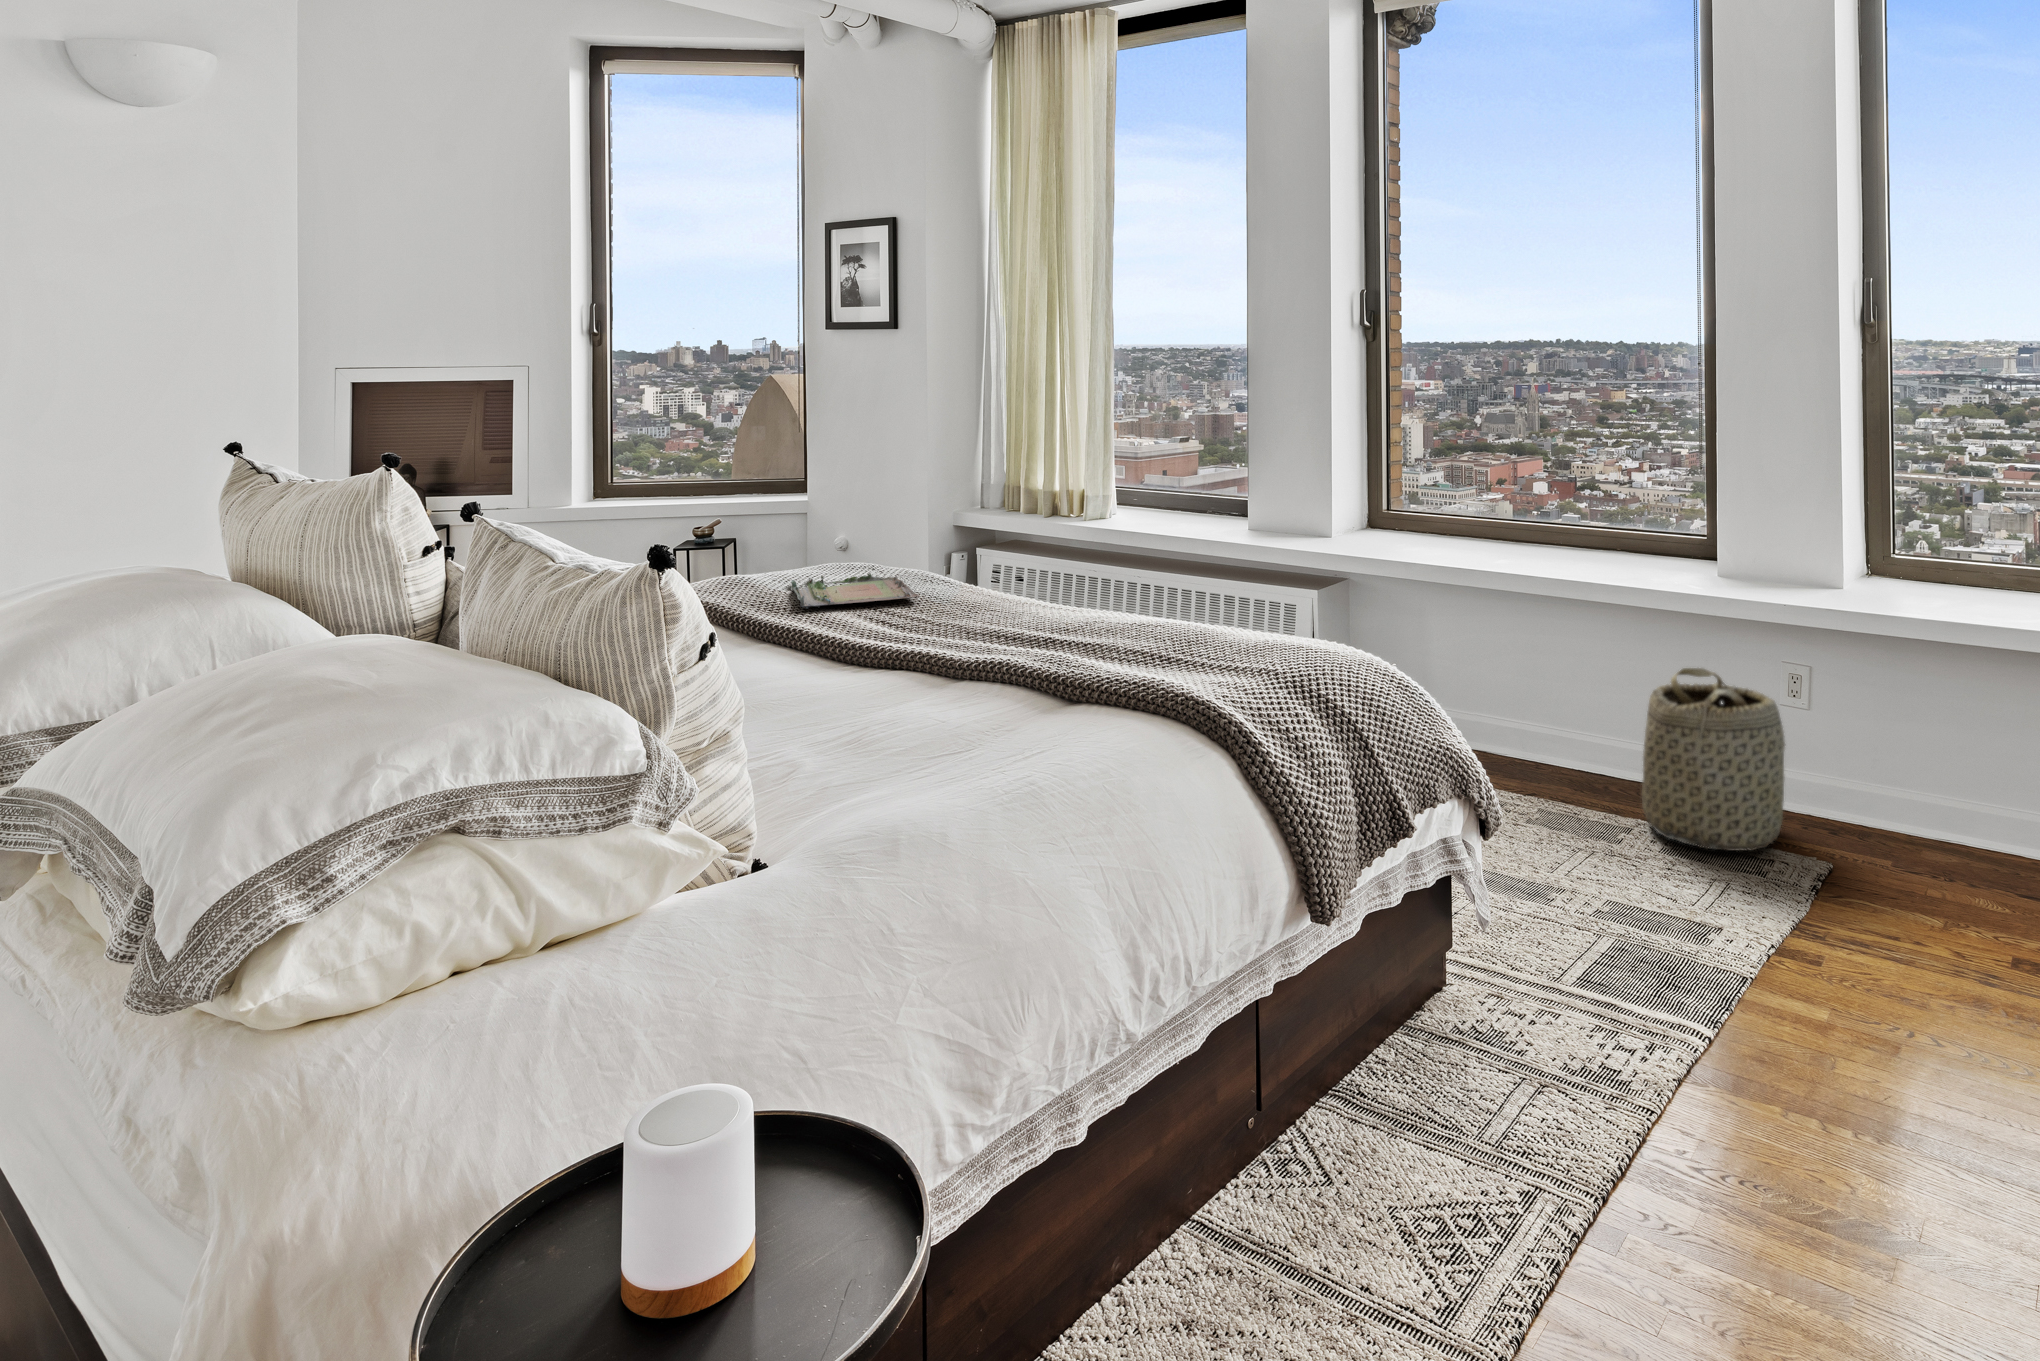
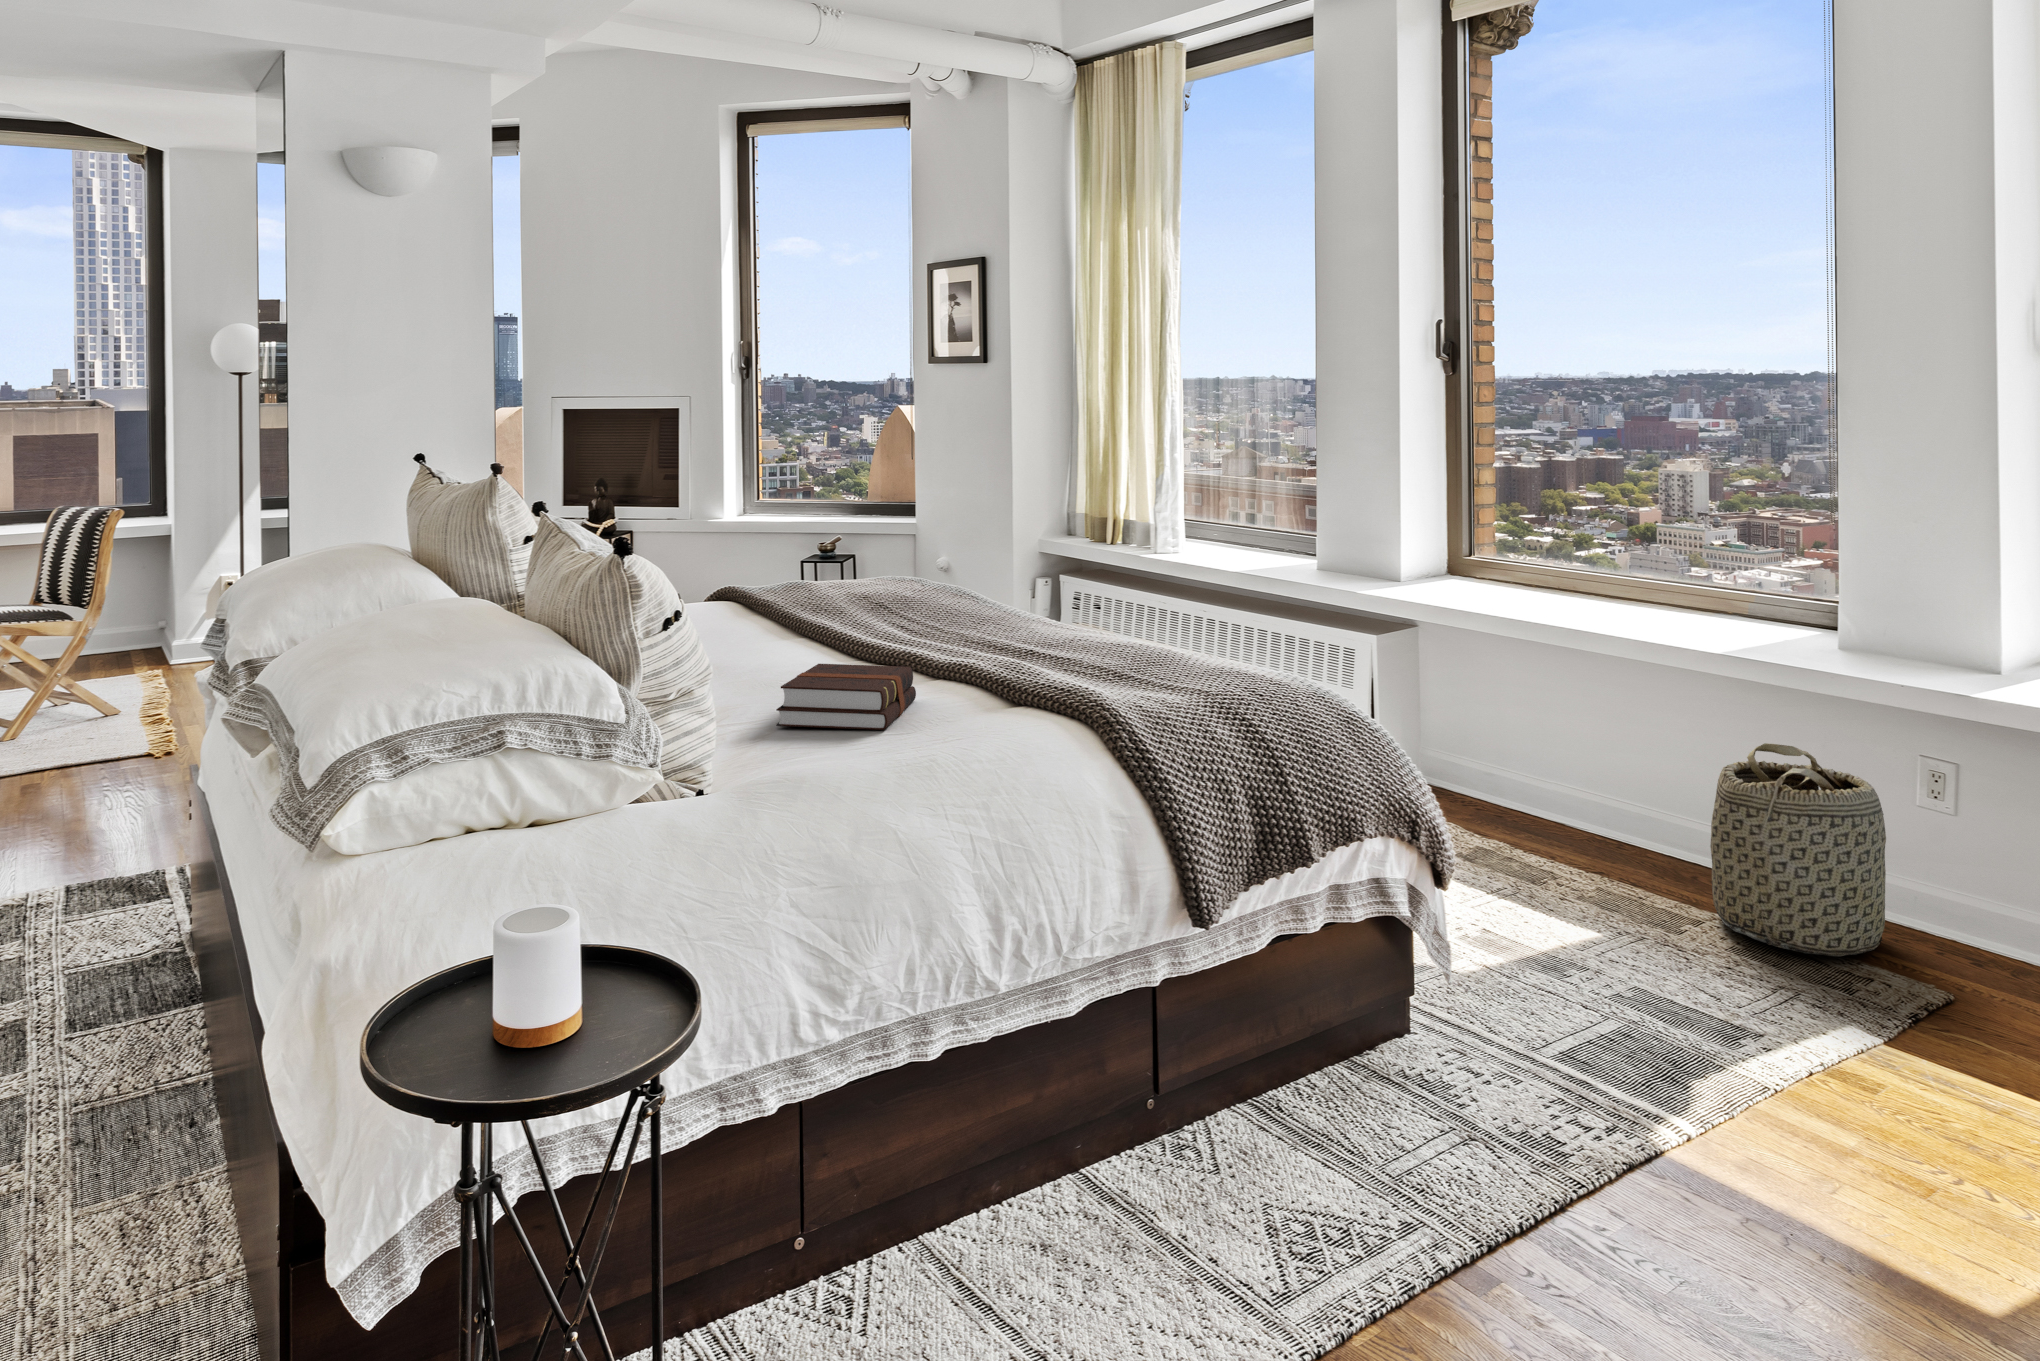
tray: present [791,568,919,609] -> none [835,580,939,612]
hardback book: none [803,672,947,758] -> present [776,664,916,730]

